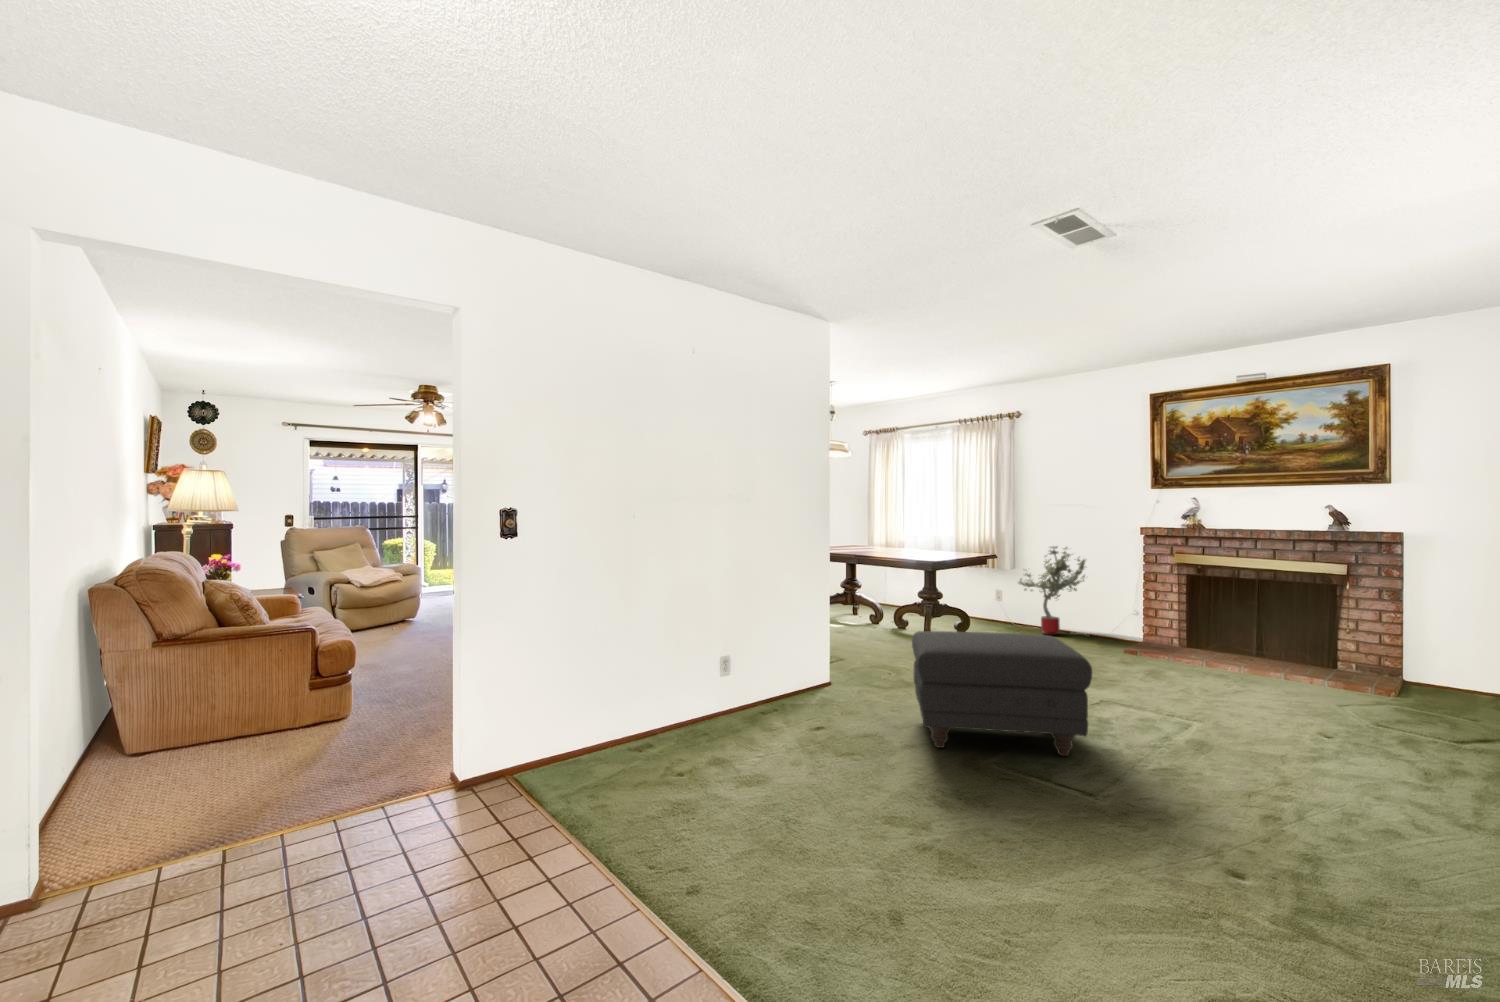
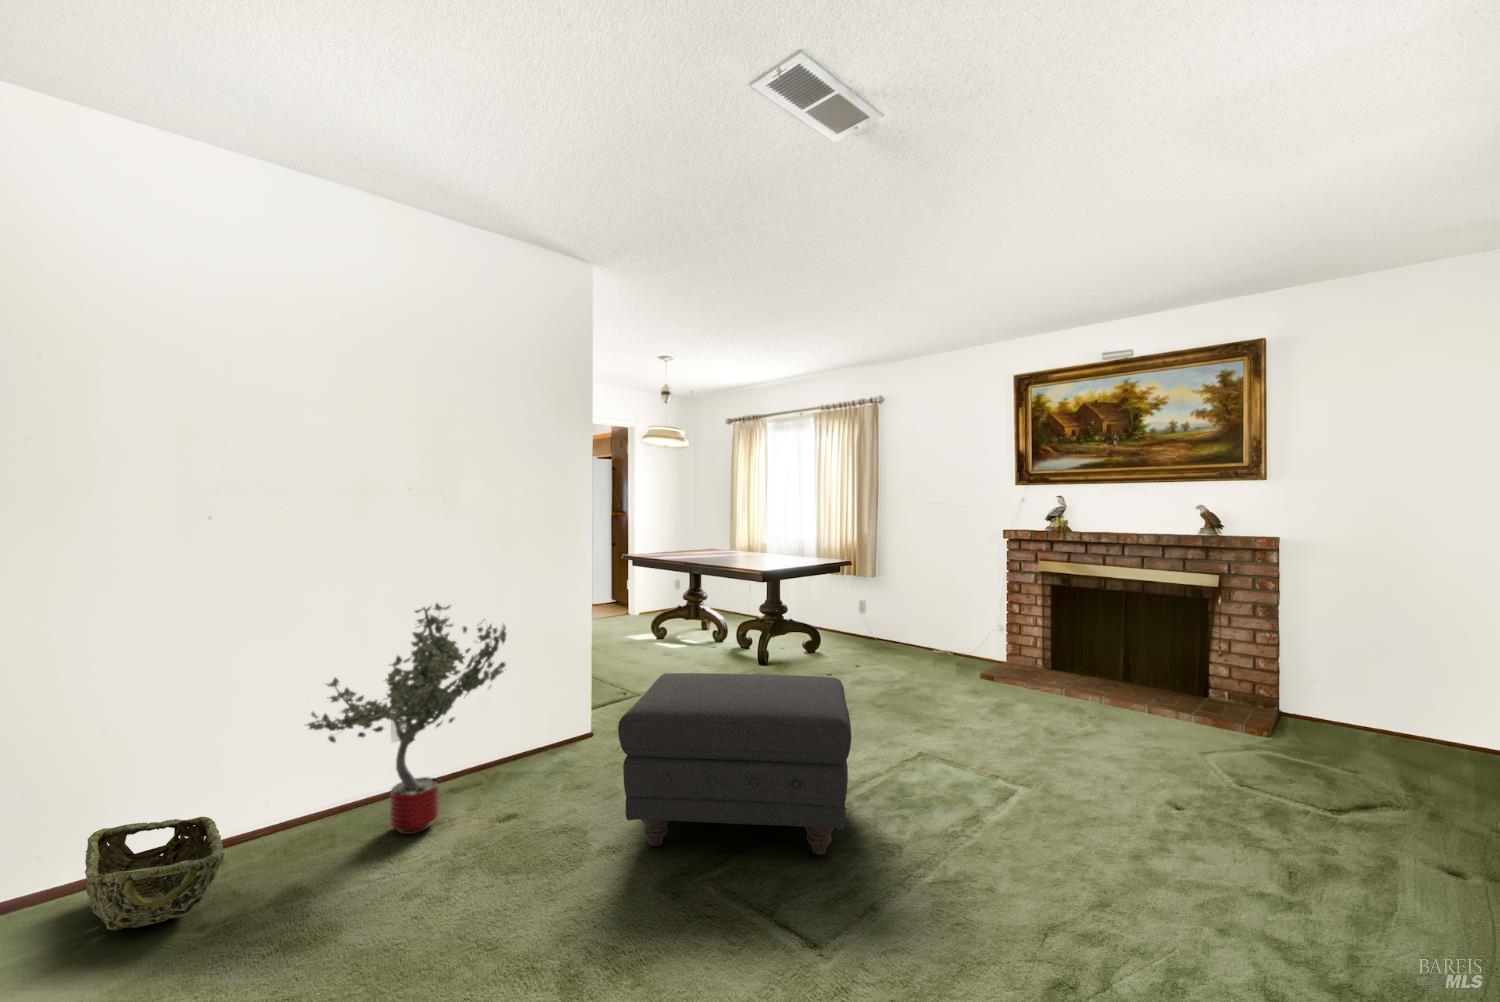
potted tree: present [1019,547,1086,635] -> present [307,603,506,834]
woven basket: none [591,716,682,774] -> present [85,817,224,930]

